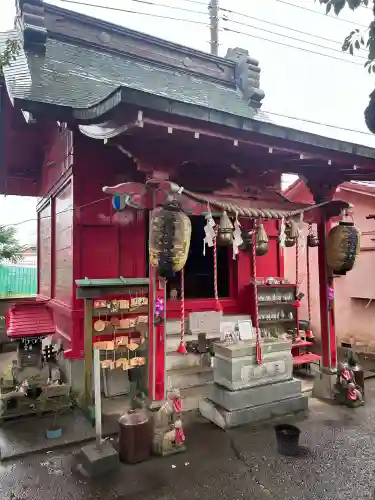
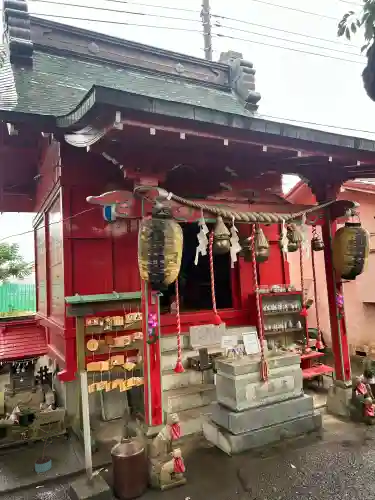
bucket: present [273,424,301,456] -> none [283,449,315,487]

